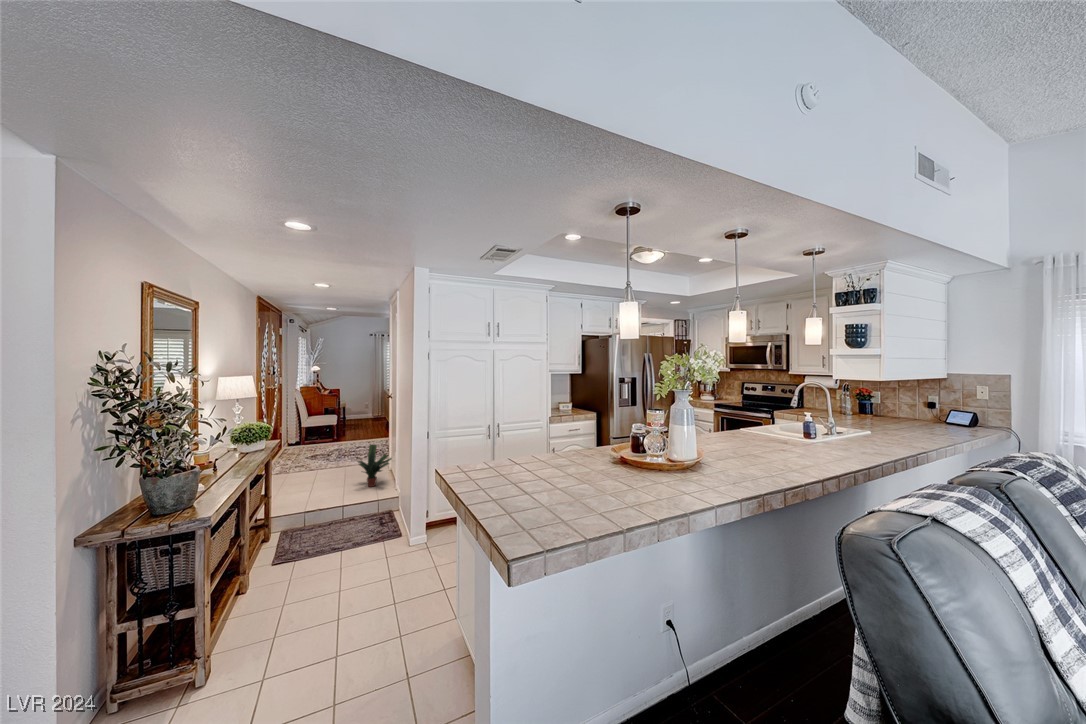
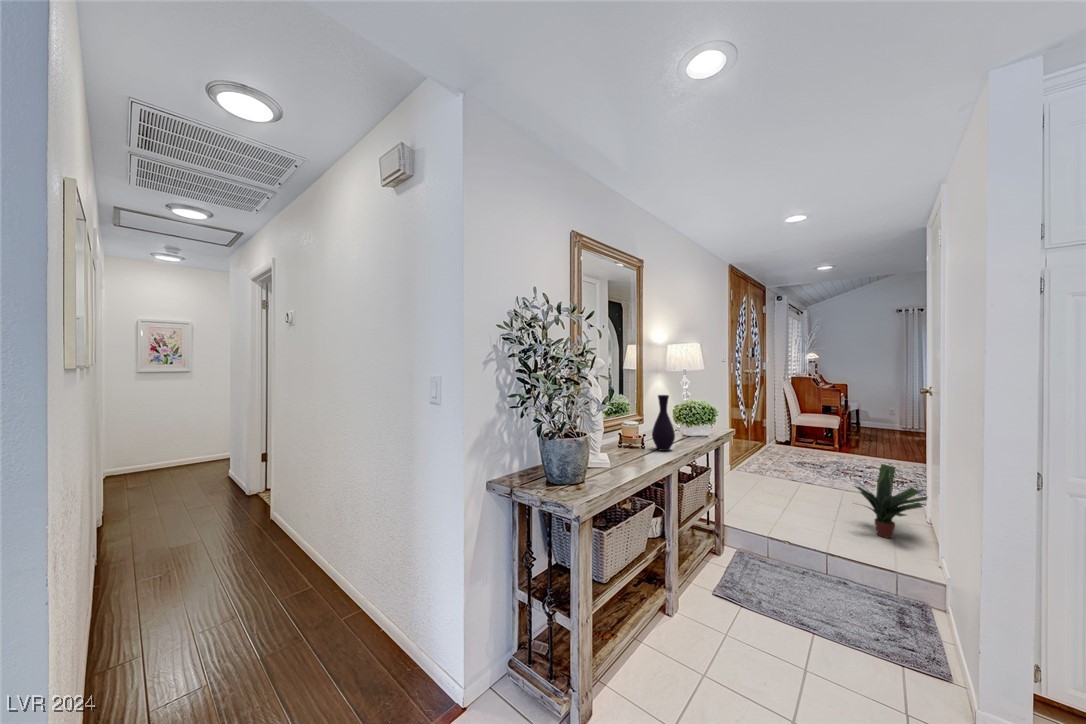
vase: none [223,423,246,469] -> present [652,395,675,451]

